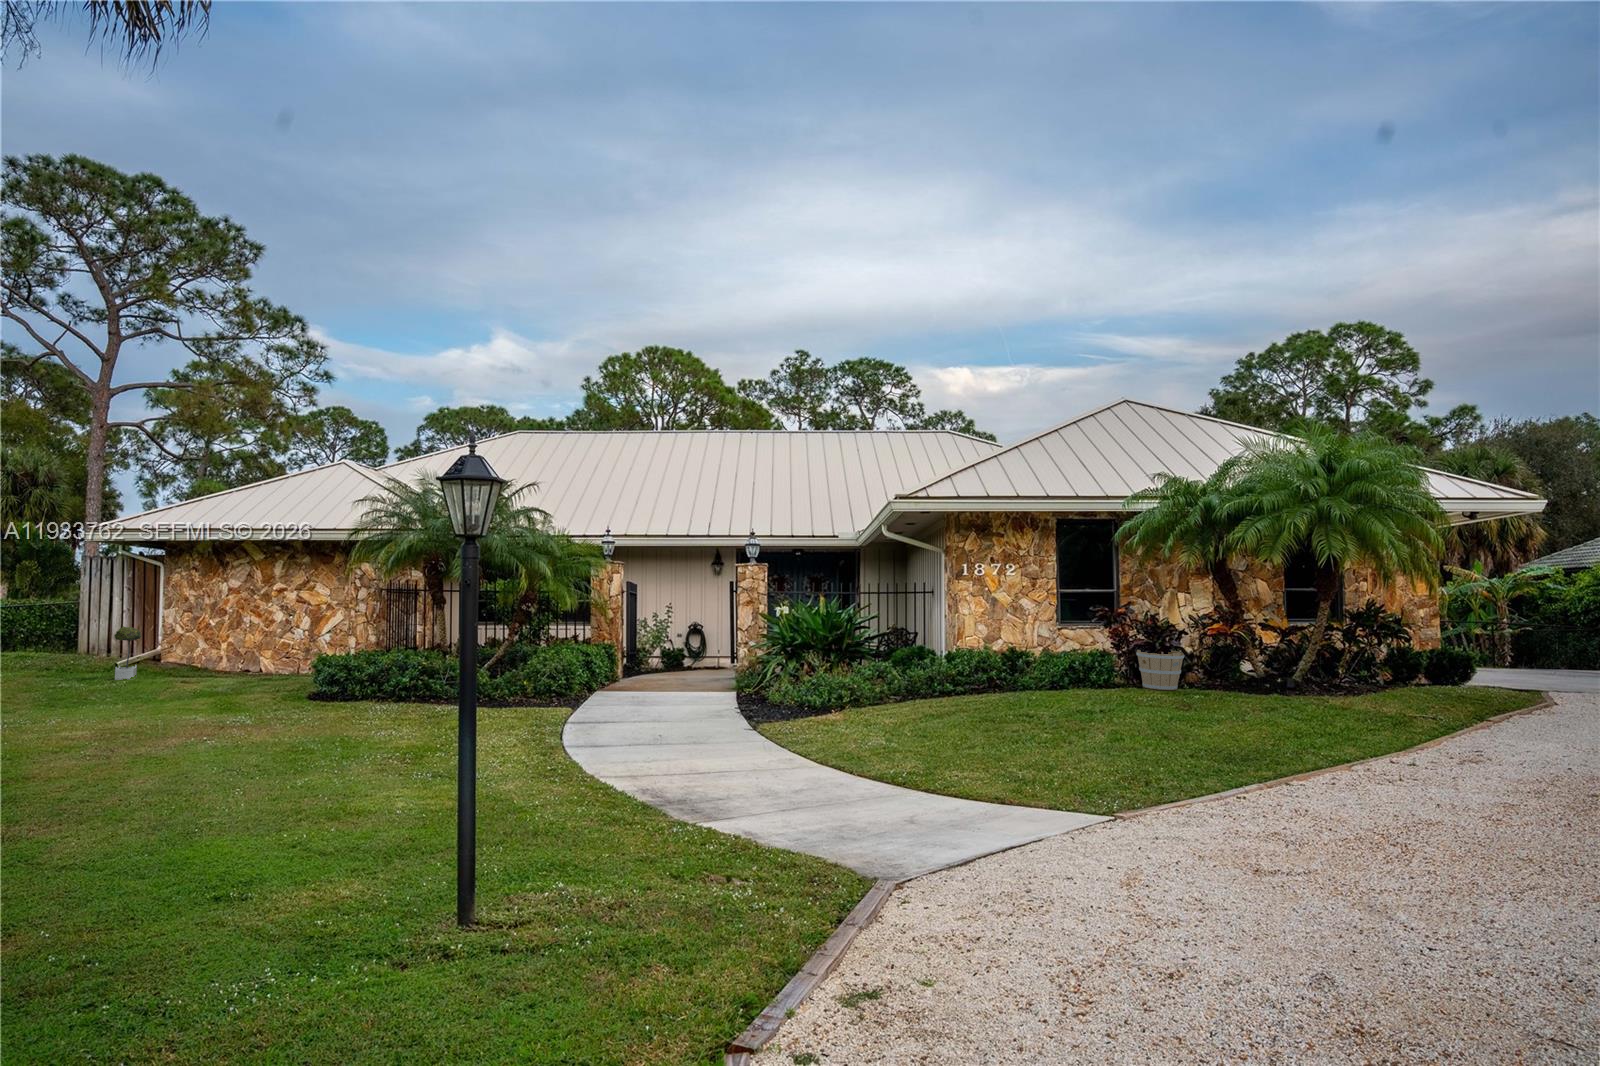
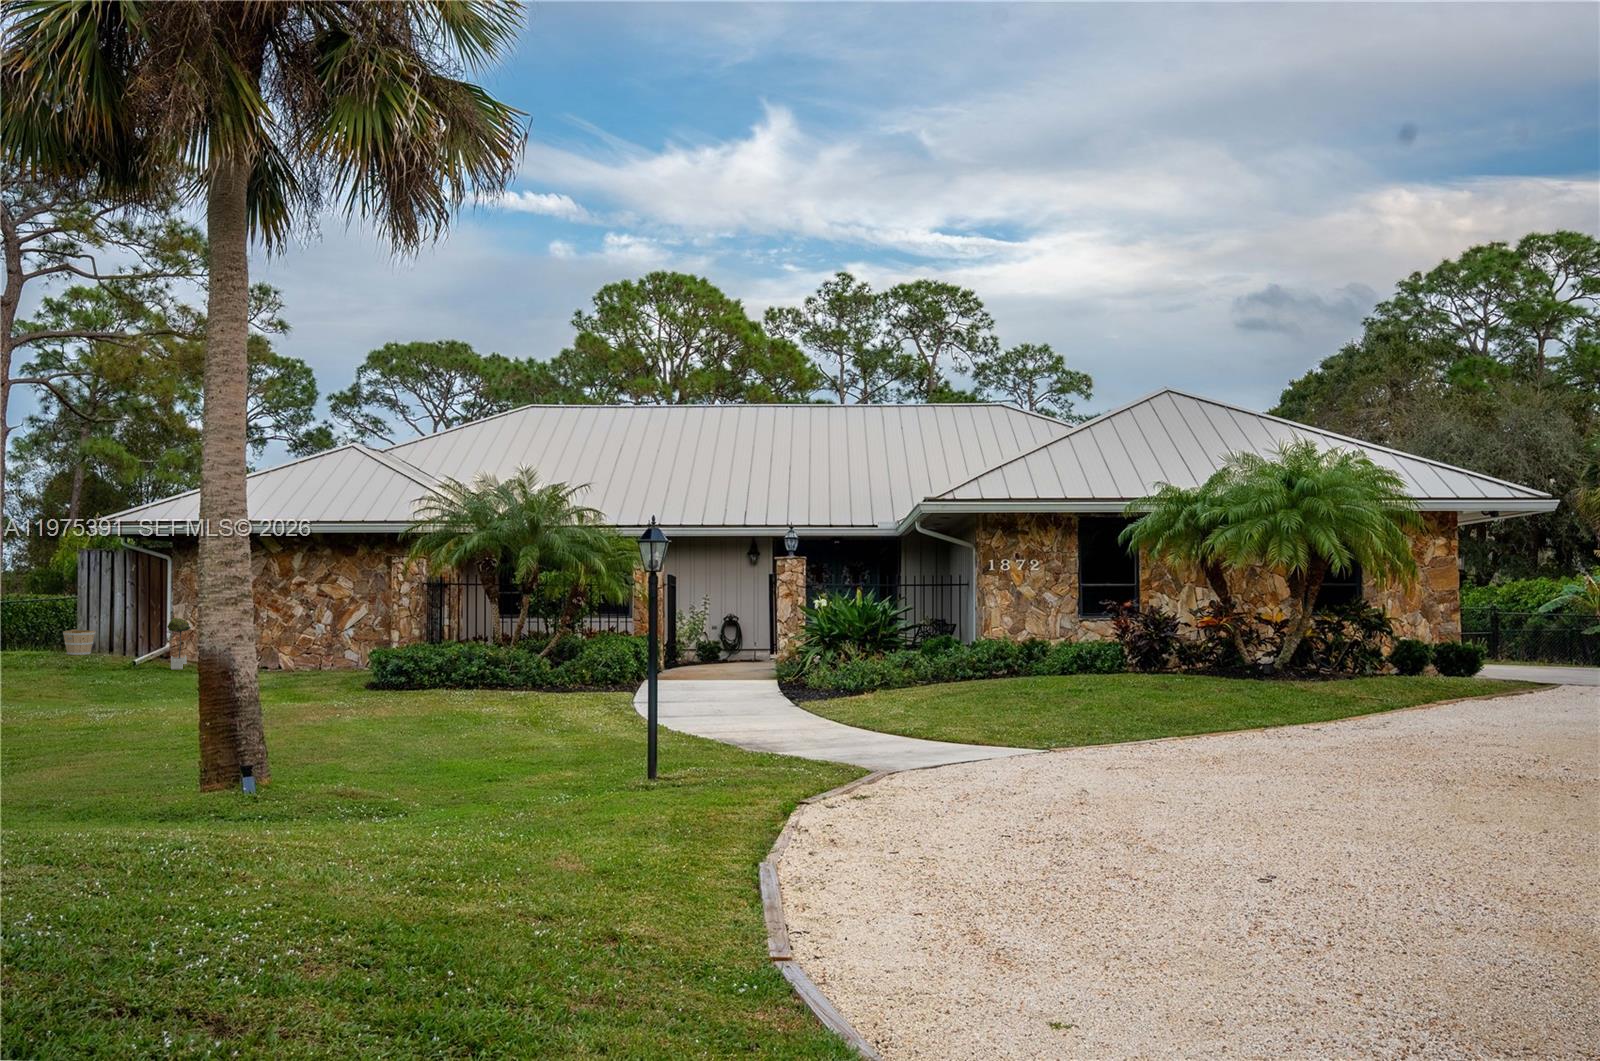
wooden bucket: present [1136,650,1184,690] -> present [63,629,96,655]

